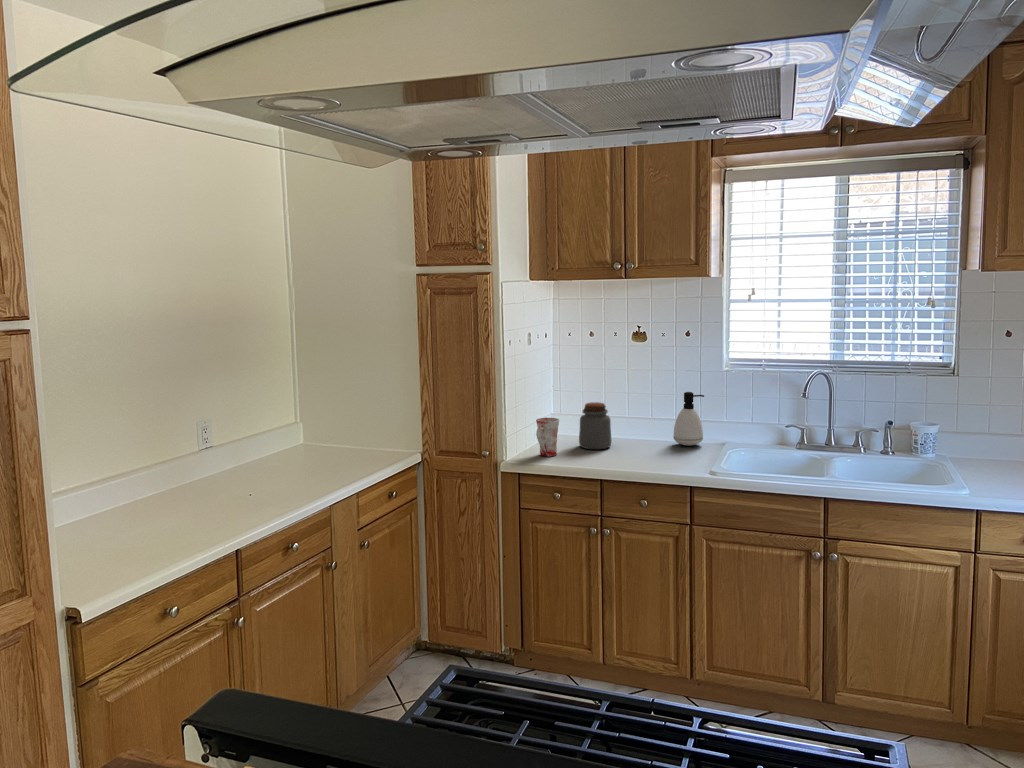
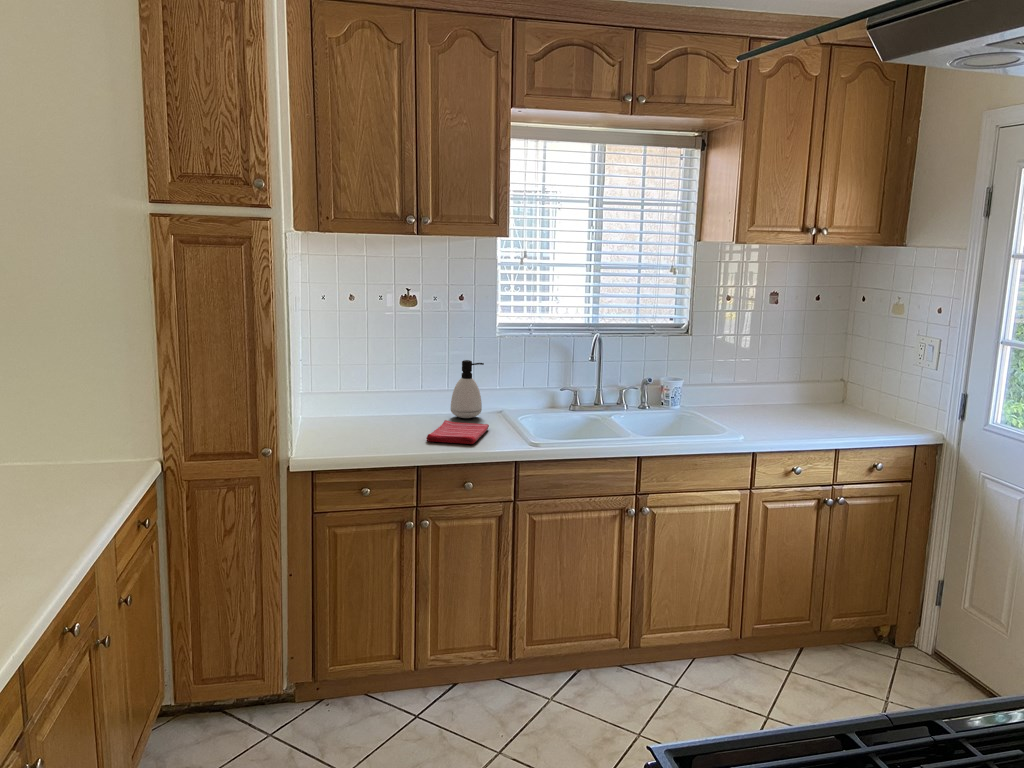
jar: present [579,402,611,449] -> none [354,377,393,432]
mug: present [536,418,559,456] -> none [319,399,348,446]
dish towel: none [622,445,693,467] -> present [426,420,489,444]

